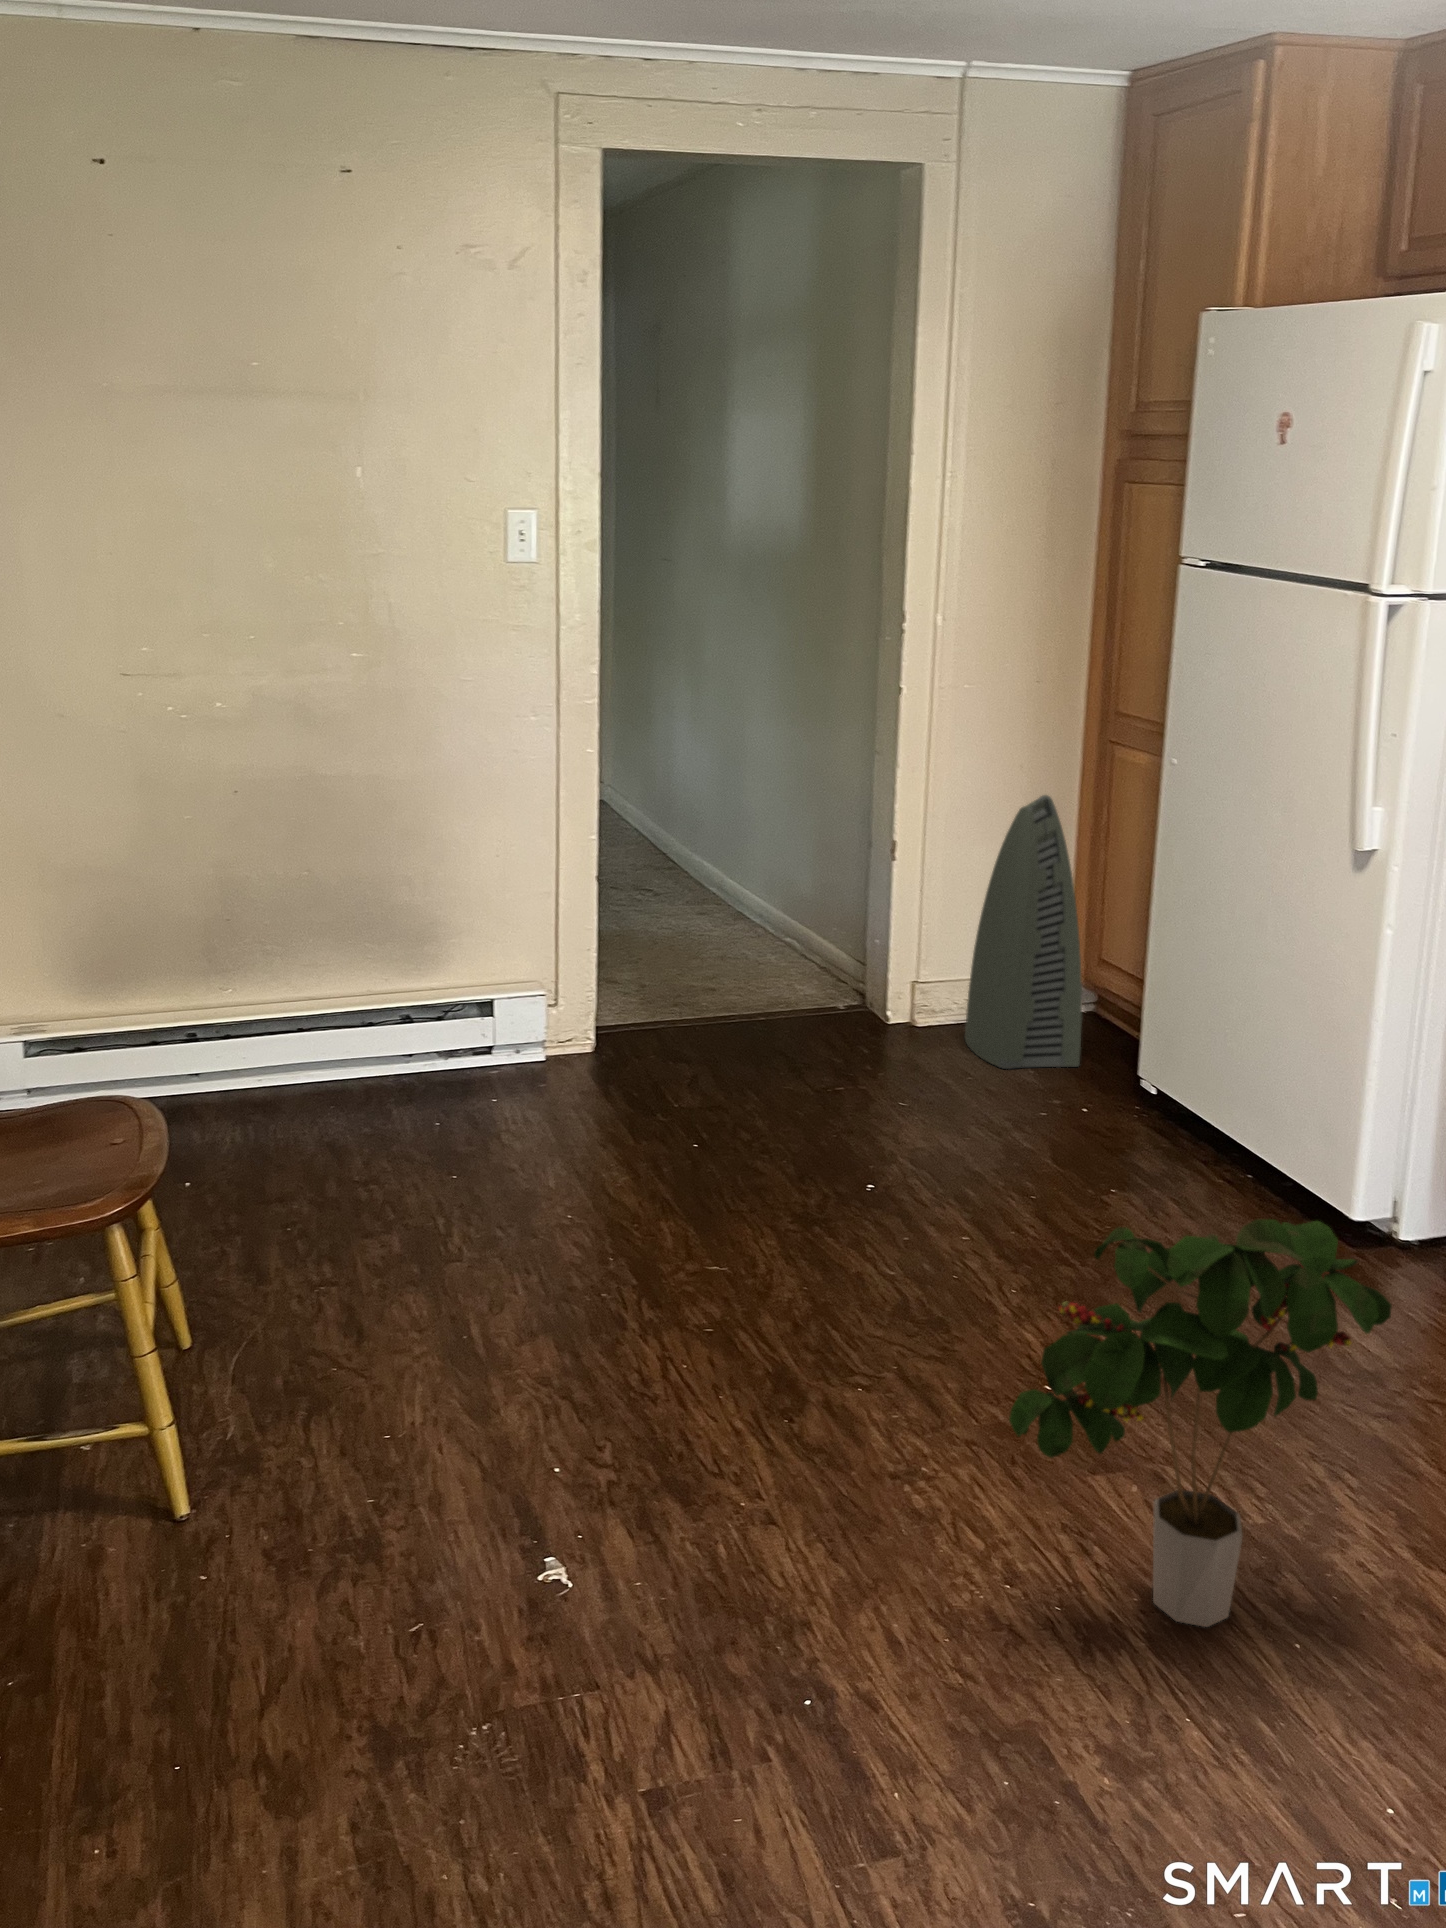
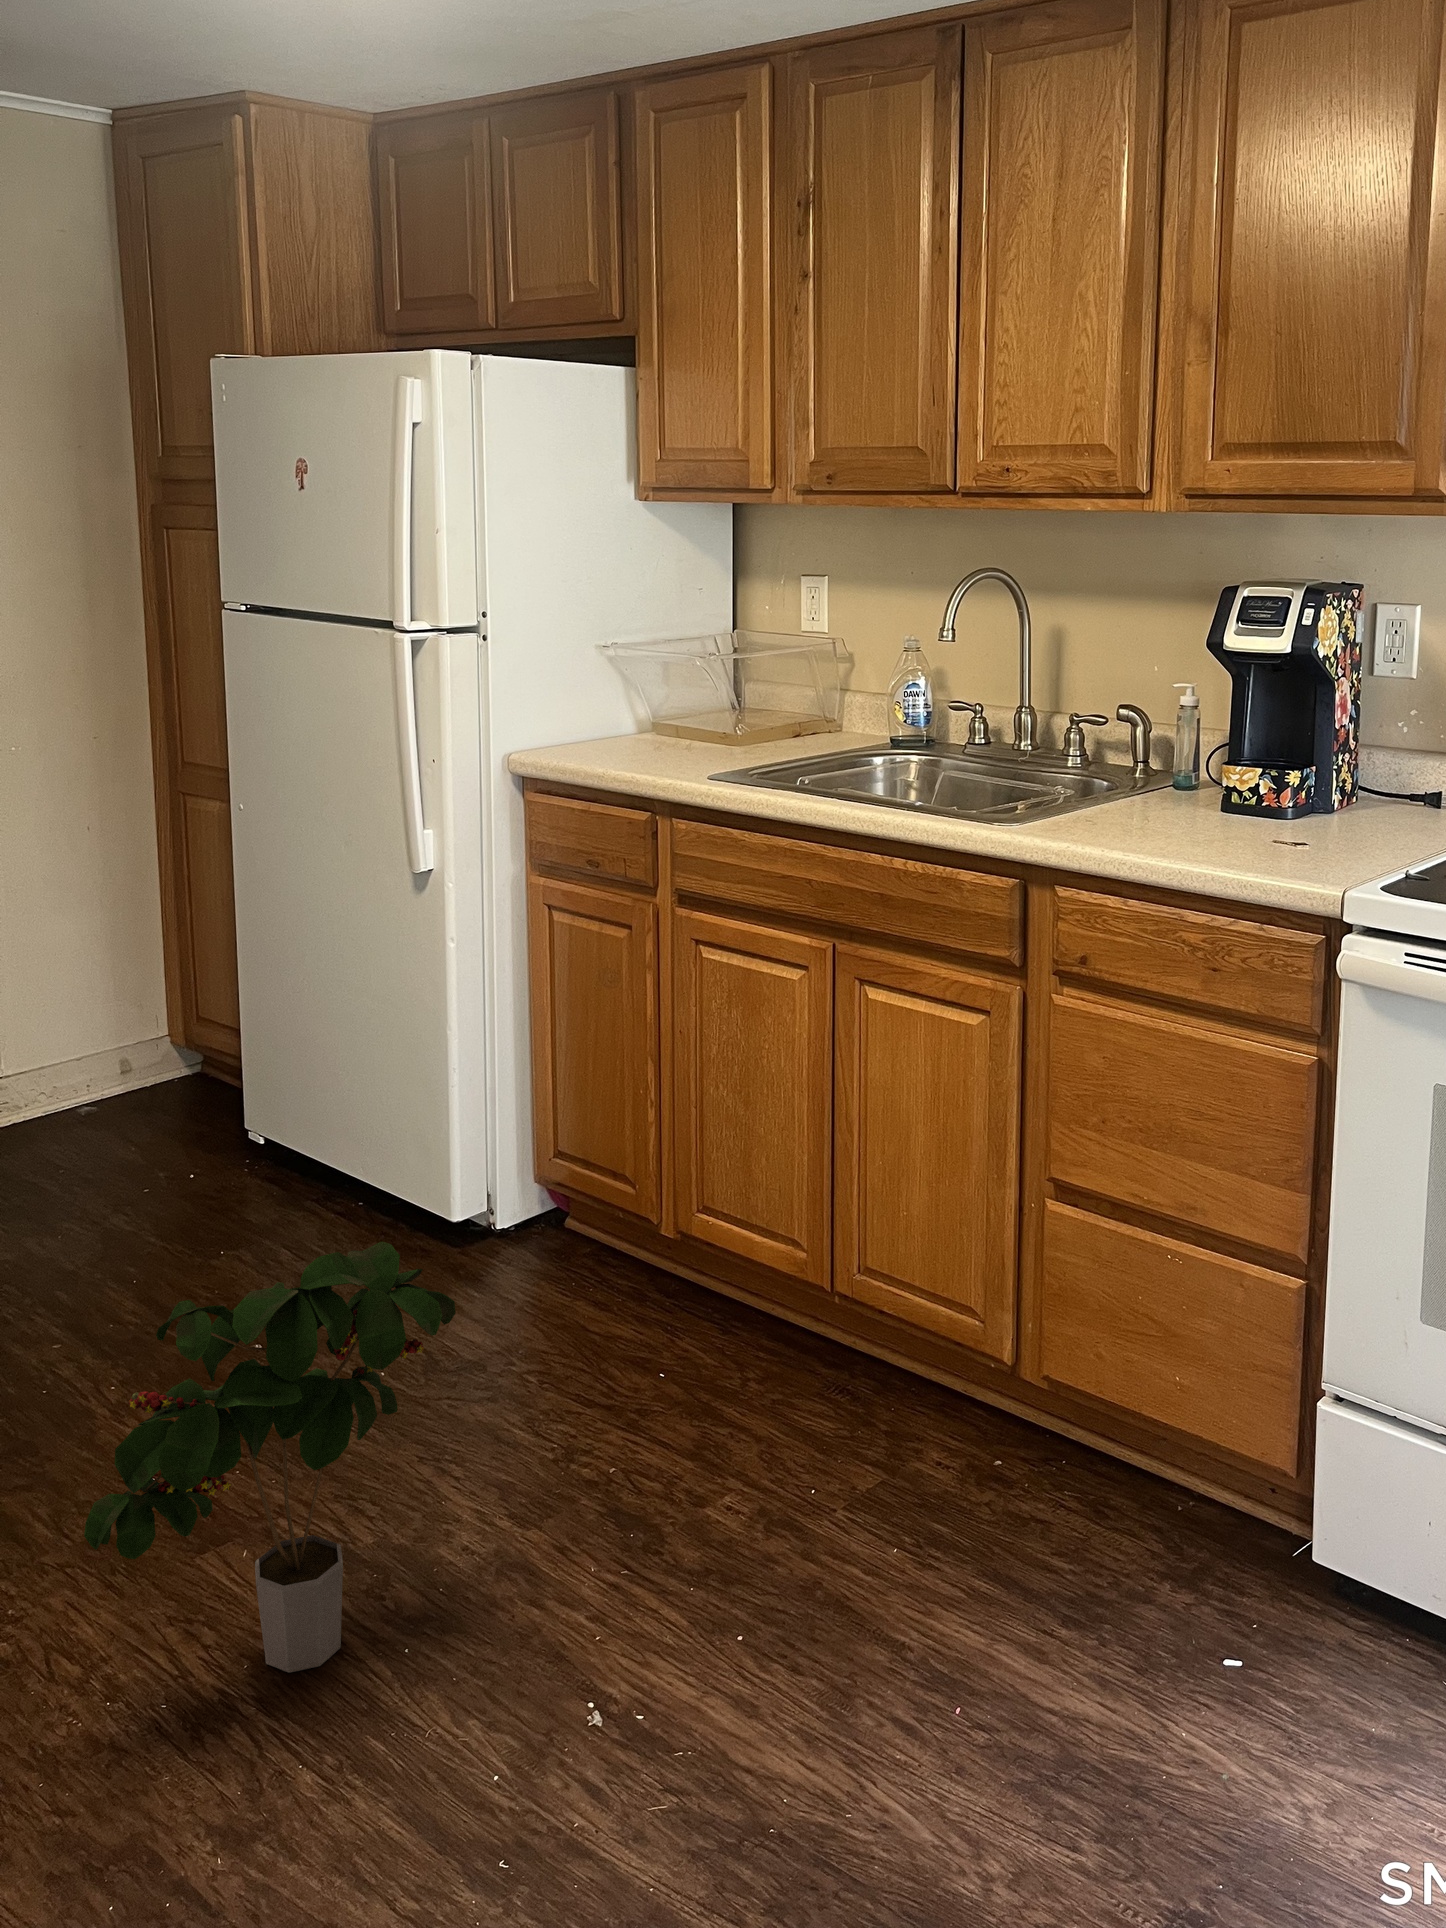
air purifier: present [965,795,1082,1069] -> none [53,854,186,1154]

